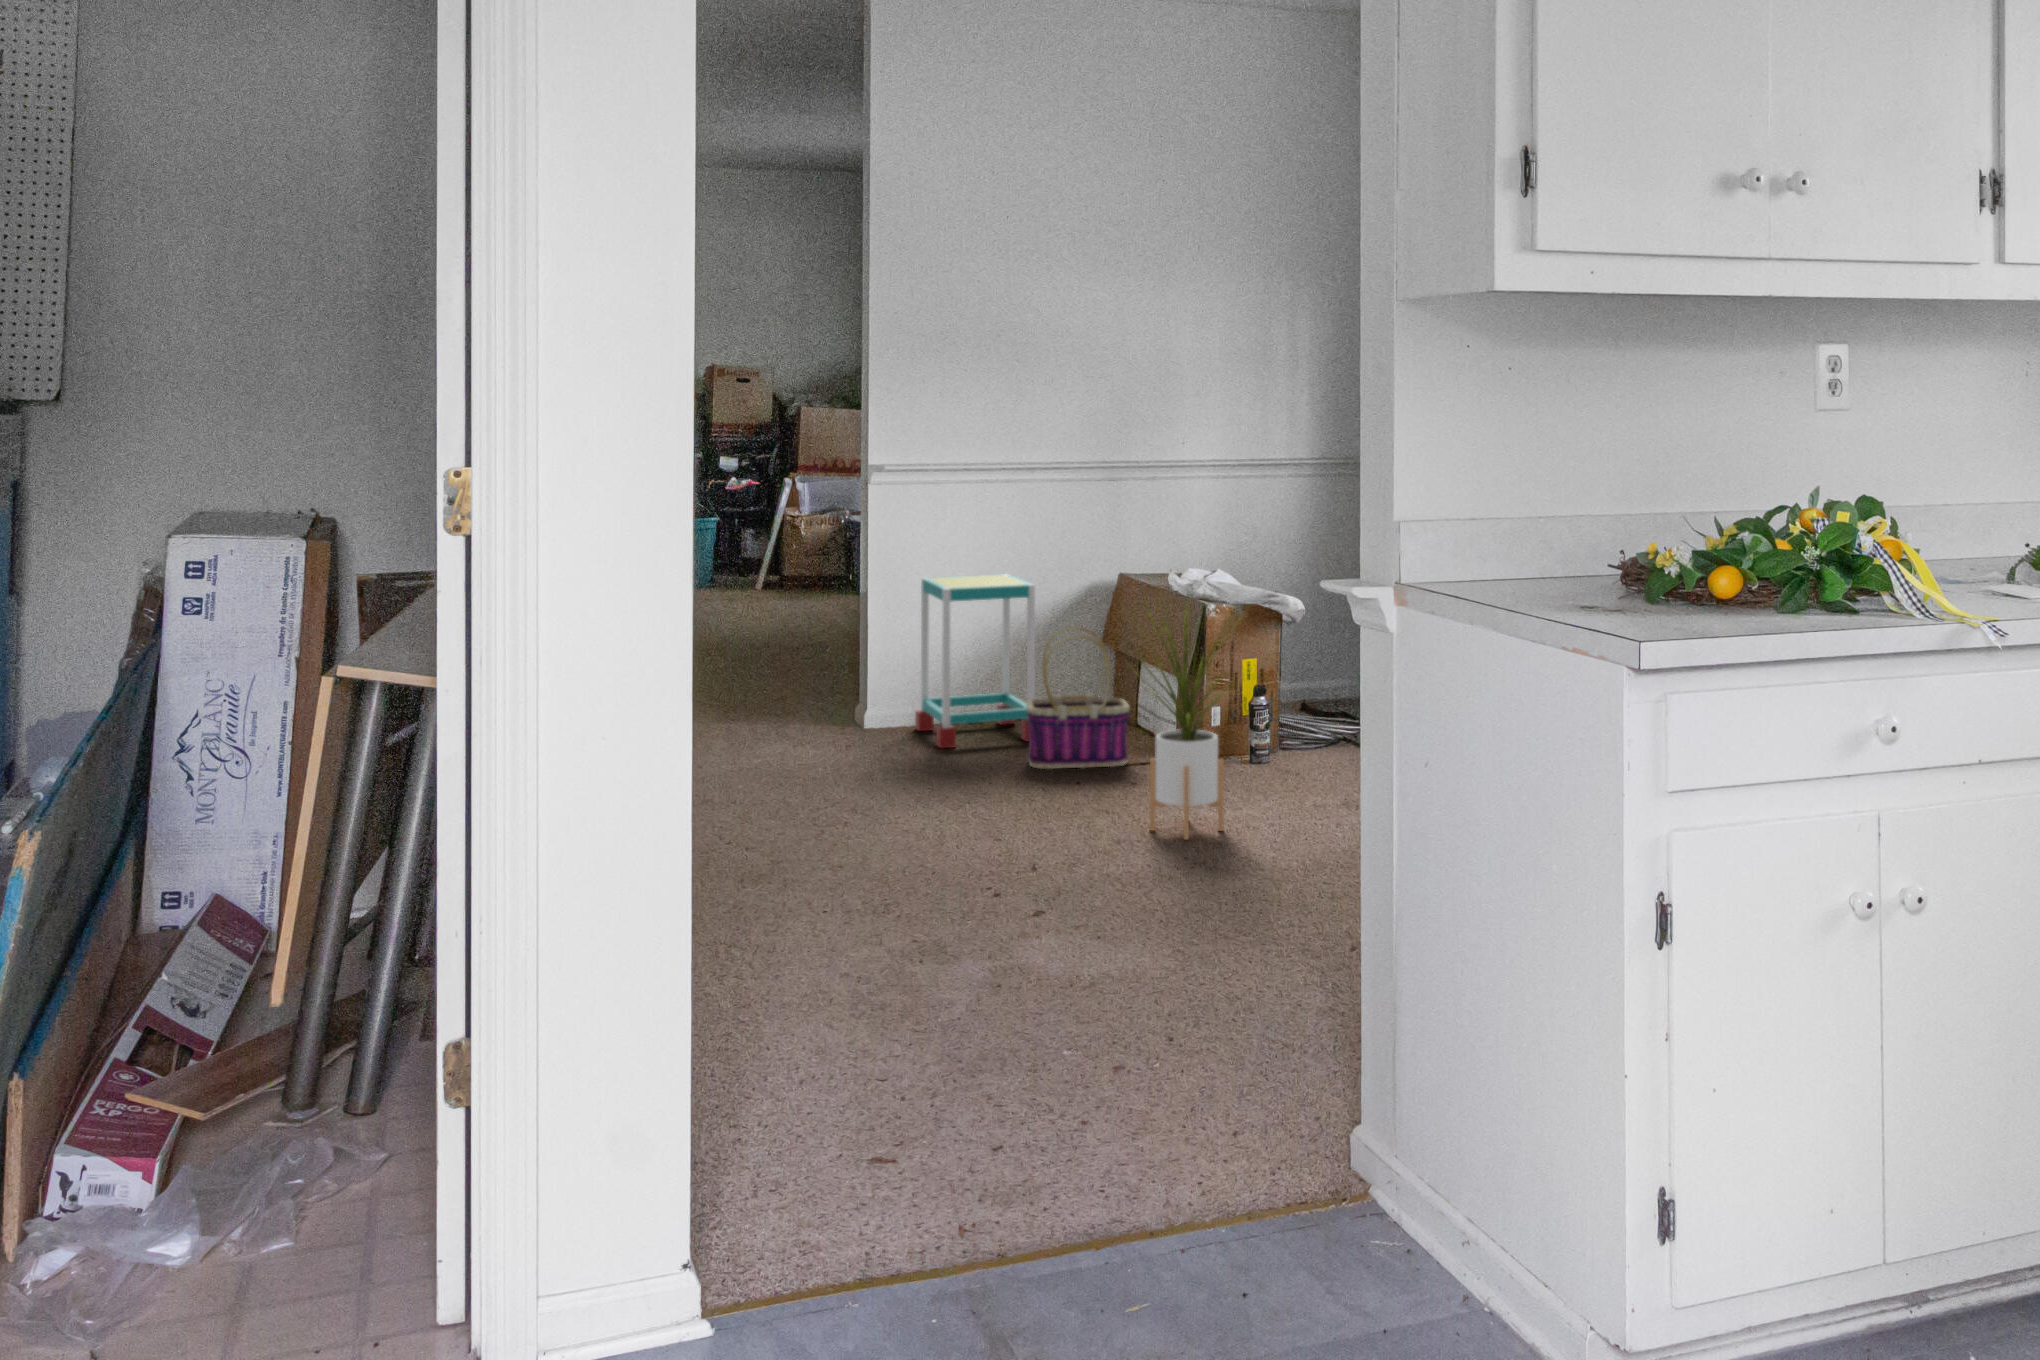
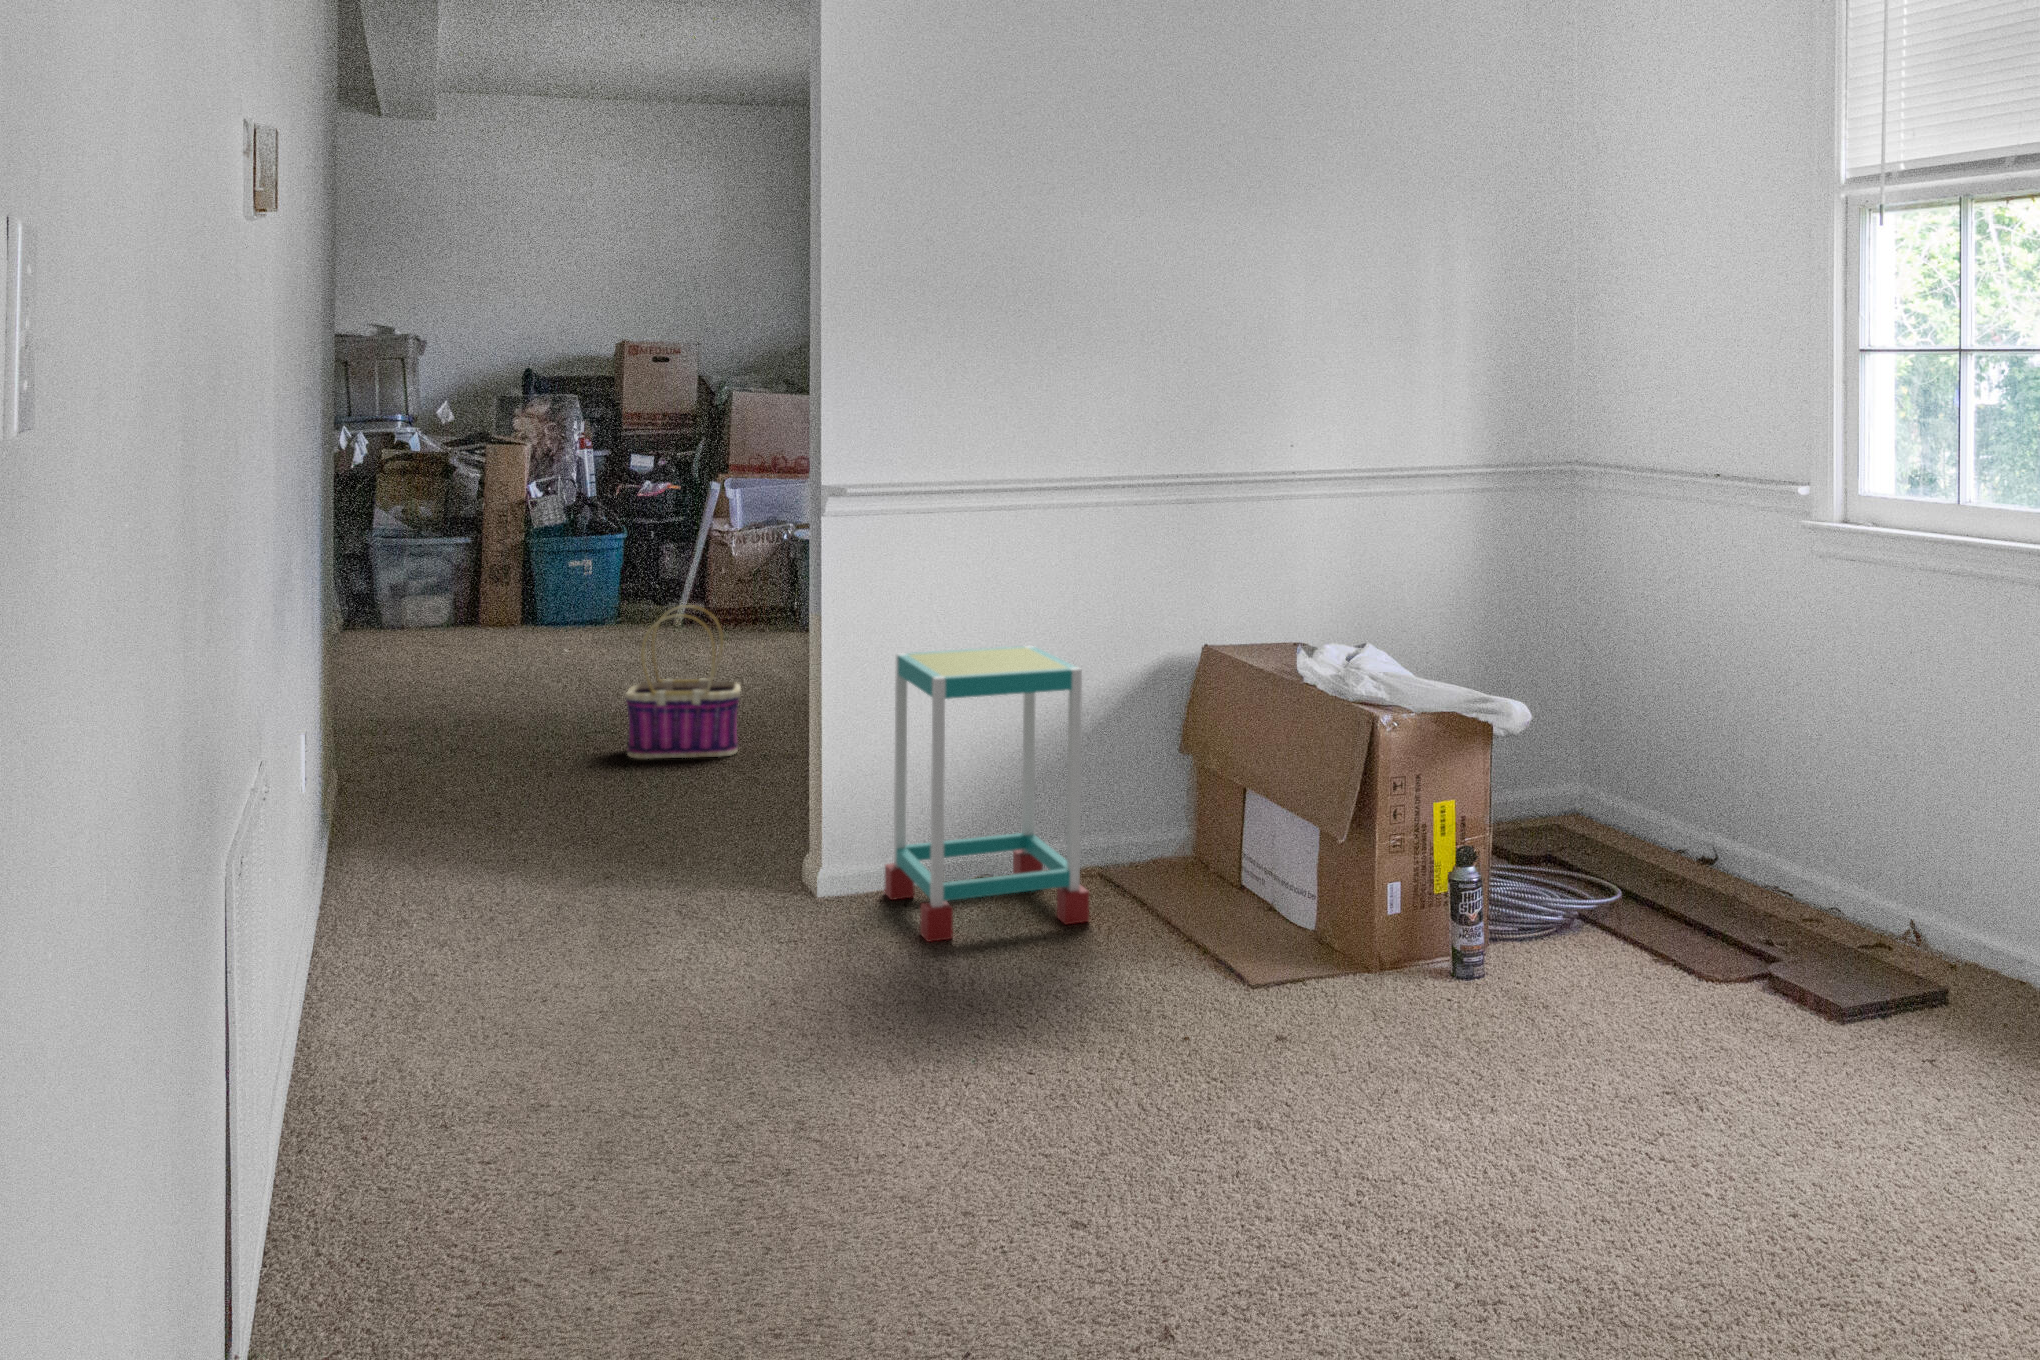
house plant: present [1130,597,1246,840] -> none [1295,701,1552,1218]
basket: present [1026,627,1130,769] -> present [626,605,741,759]

